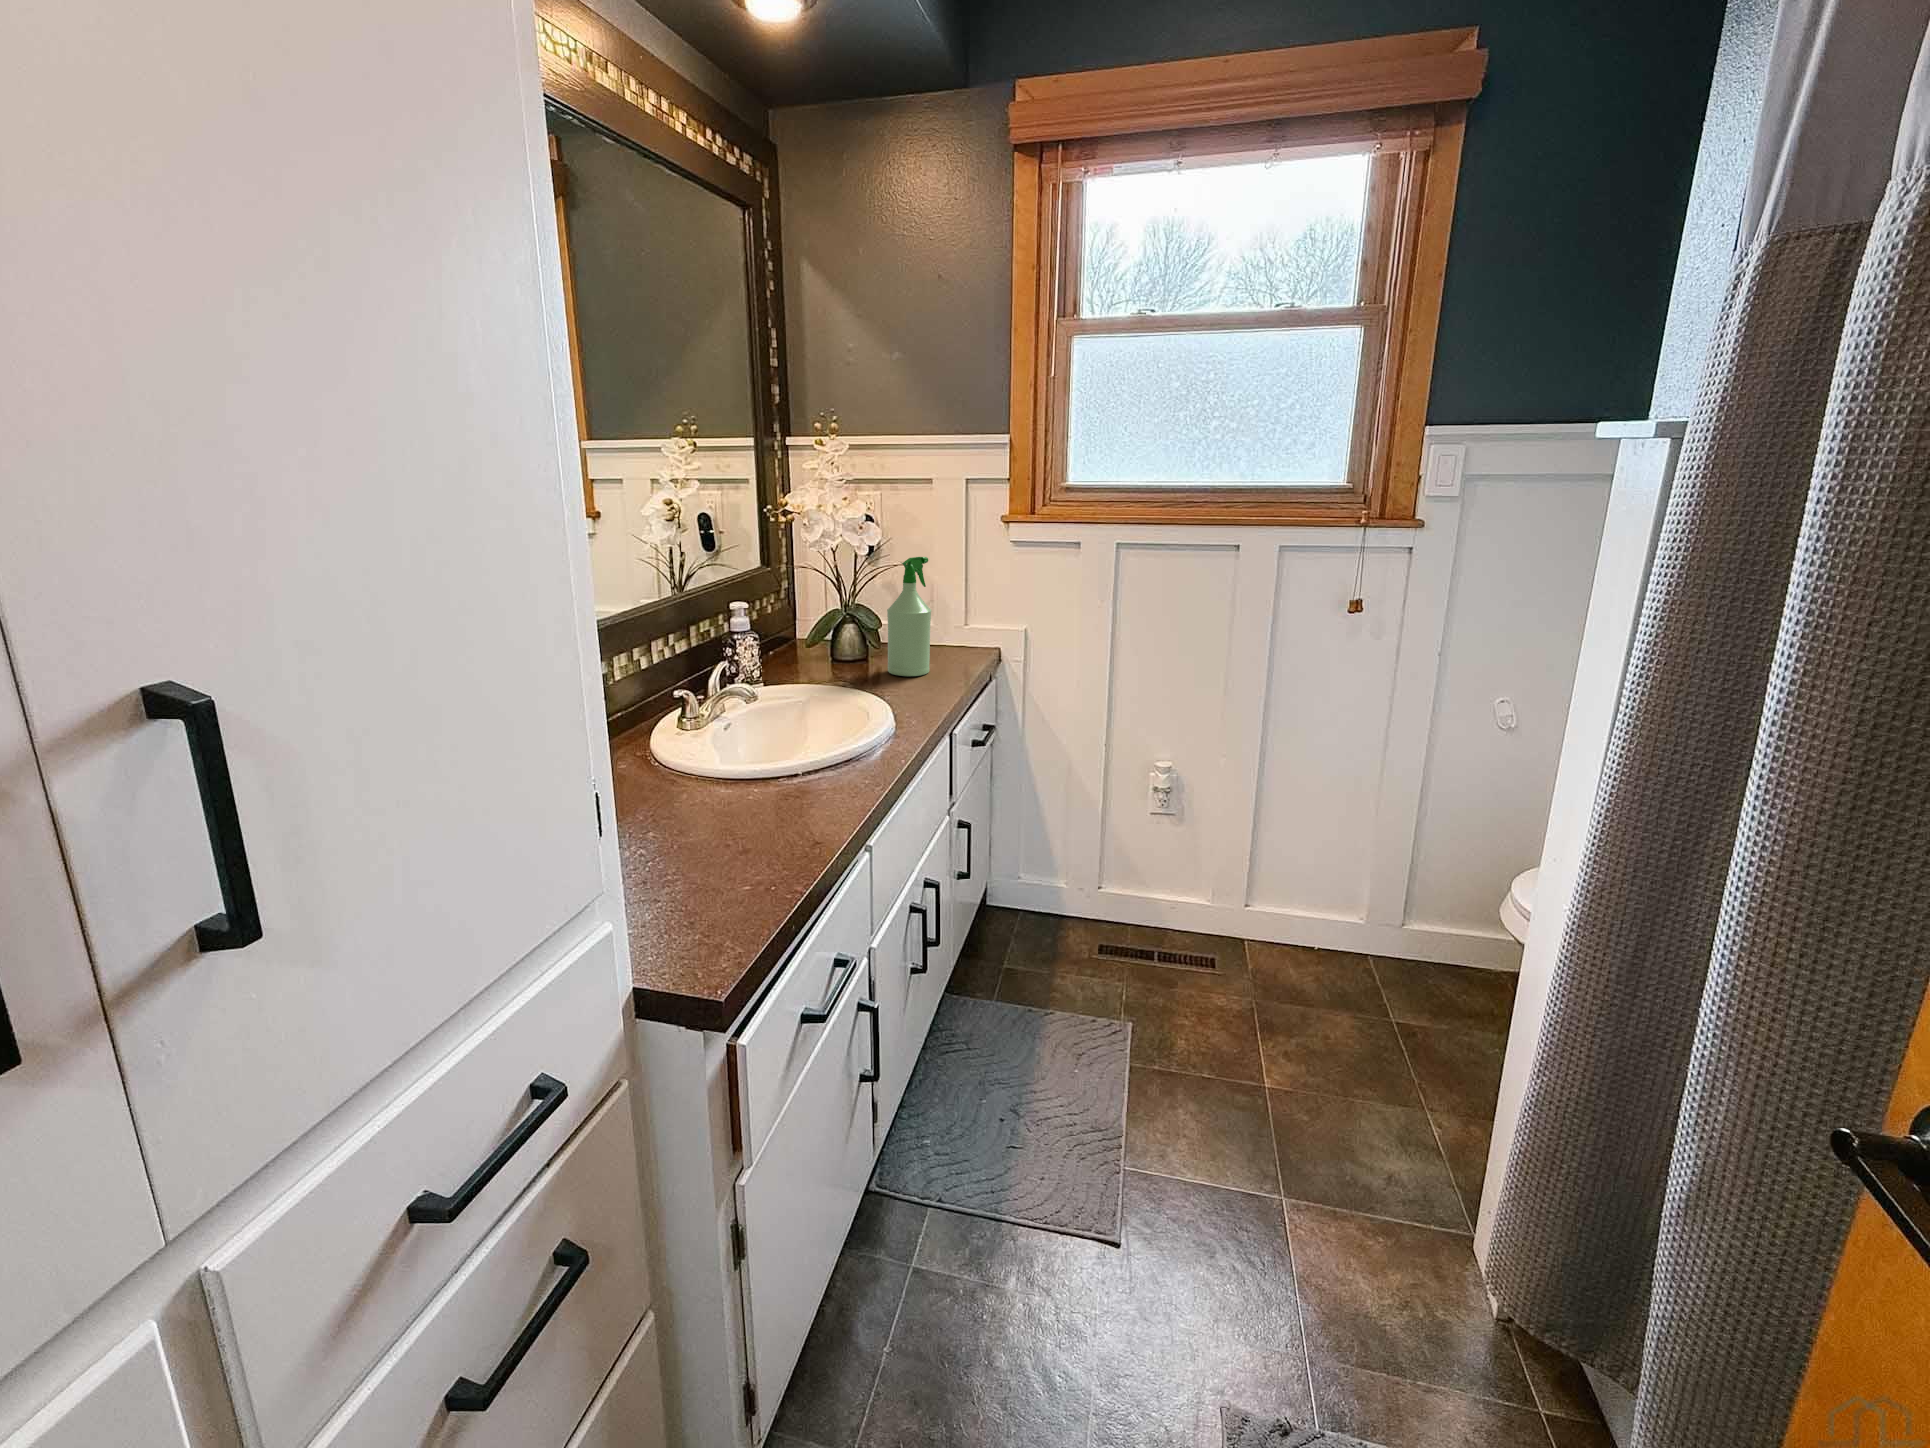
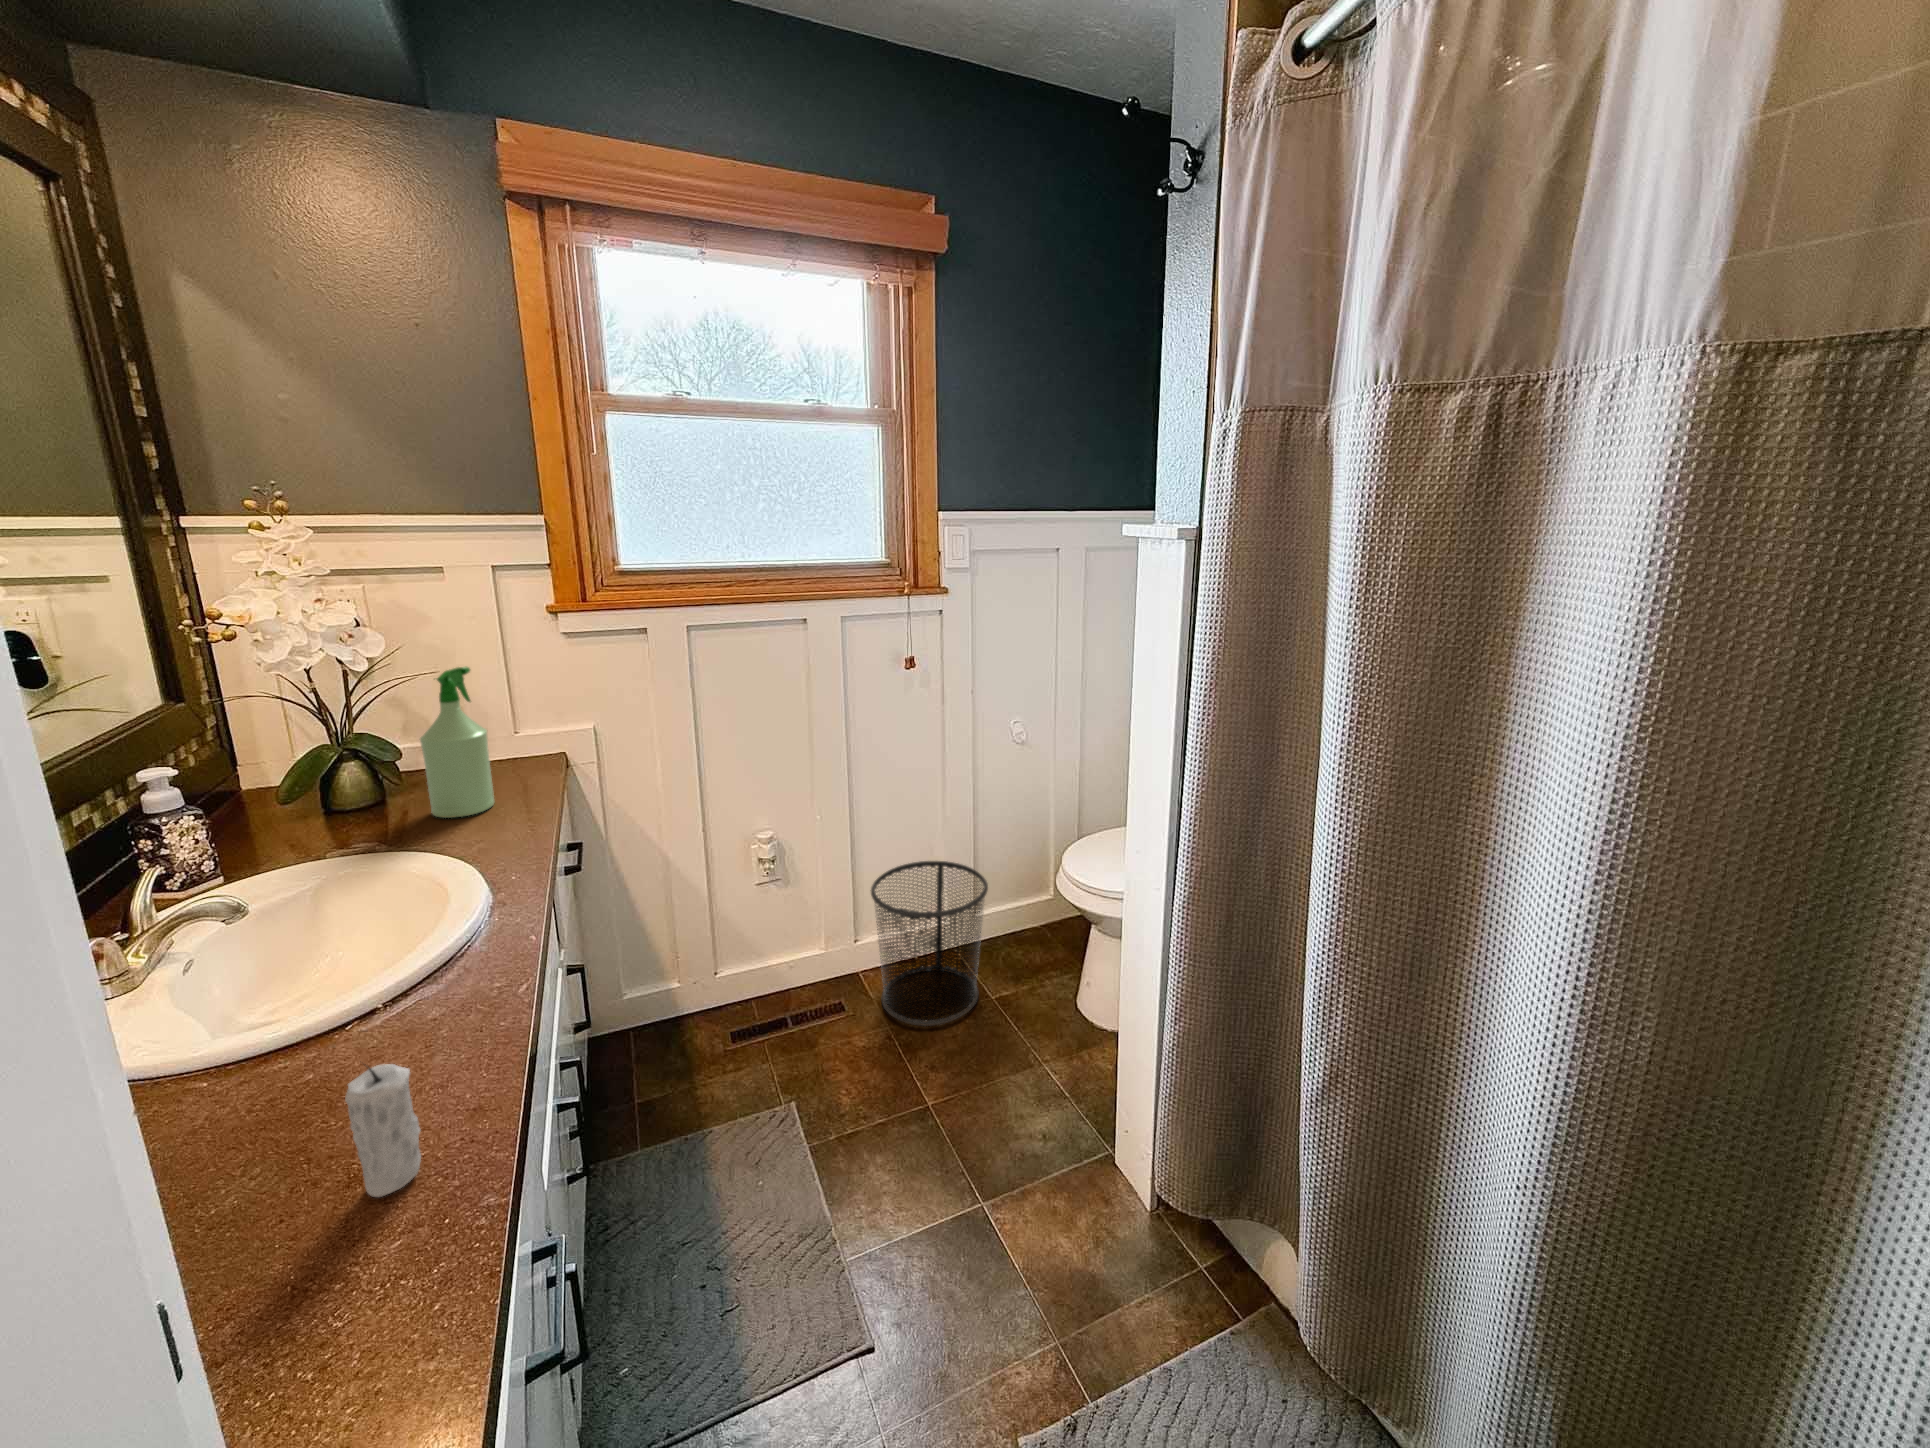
candle: none [761,761,796,853] -> present [345,1064,421,1197]
waste bin: none [1257,842,1412,1034] -> present [871,861,988,1026]

